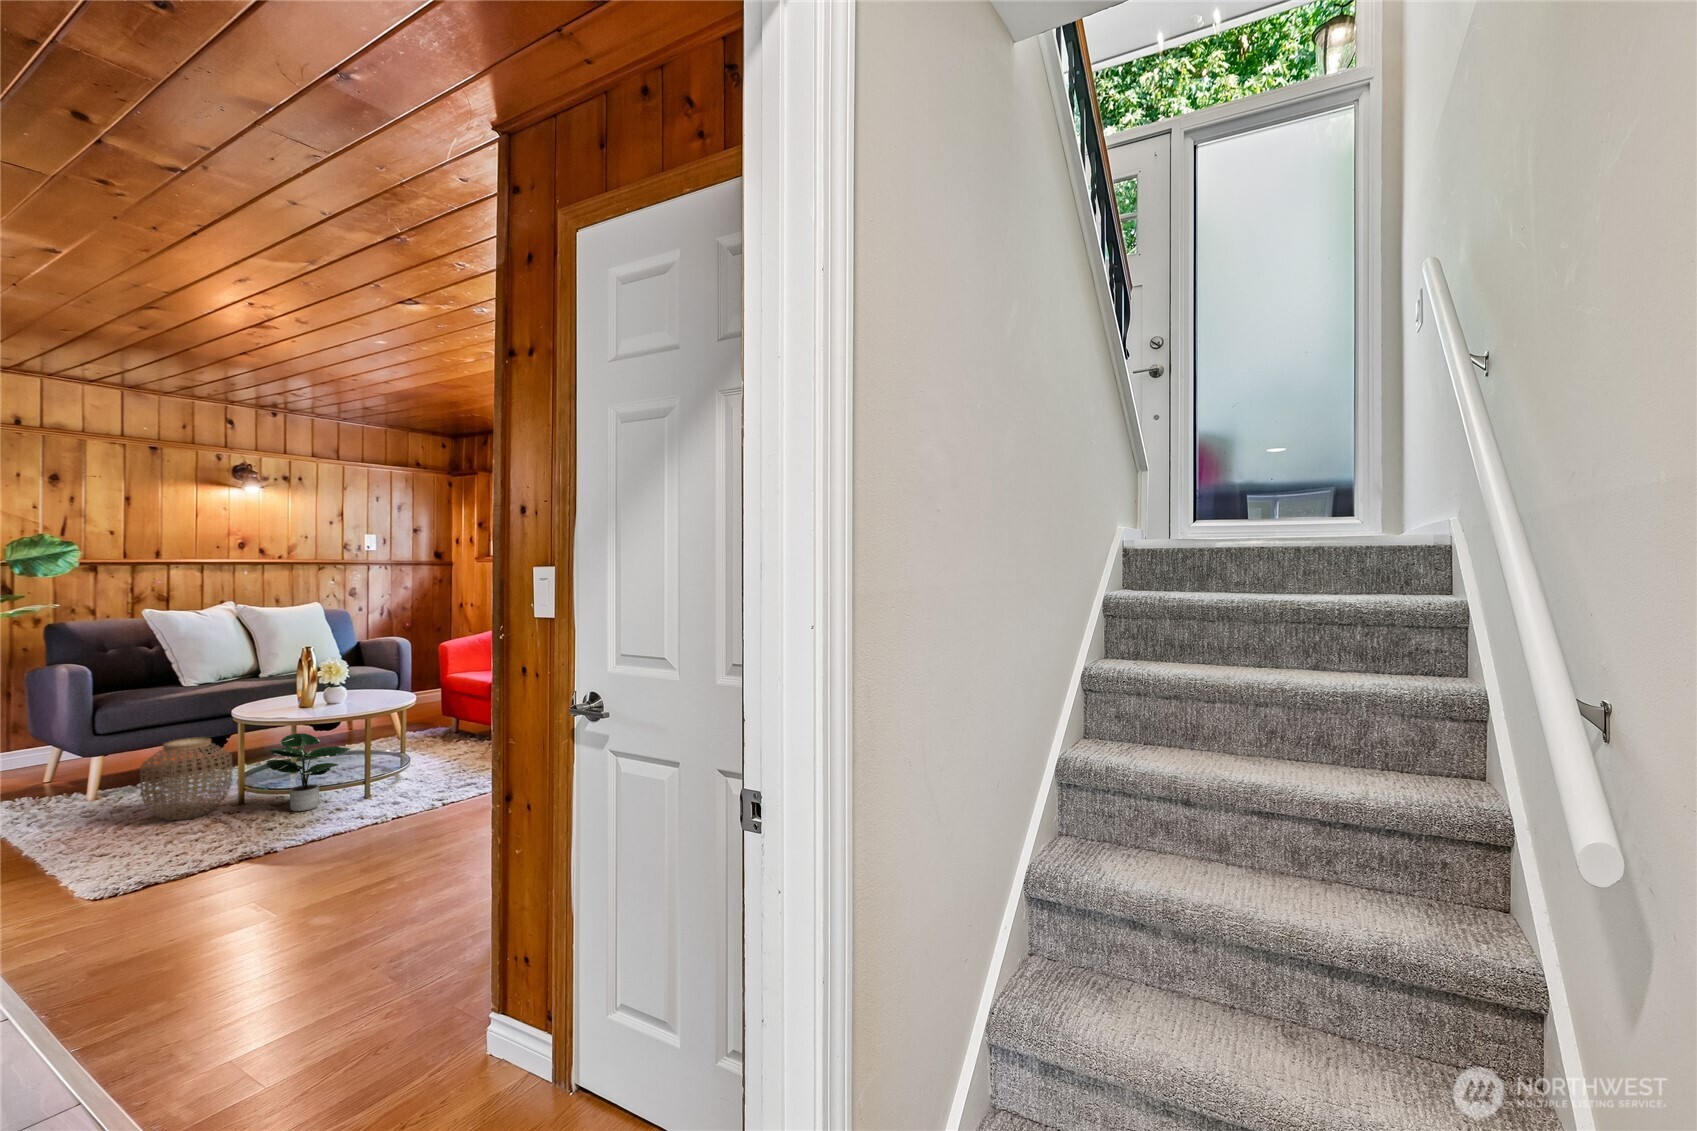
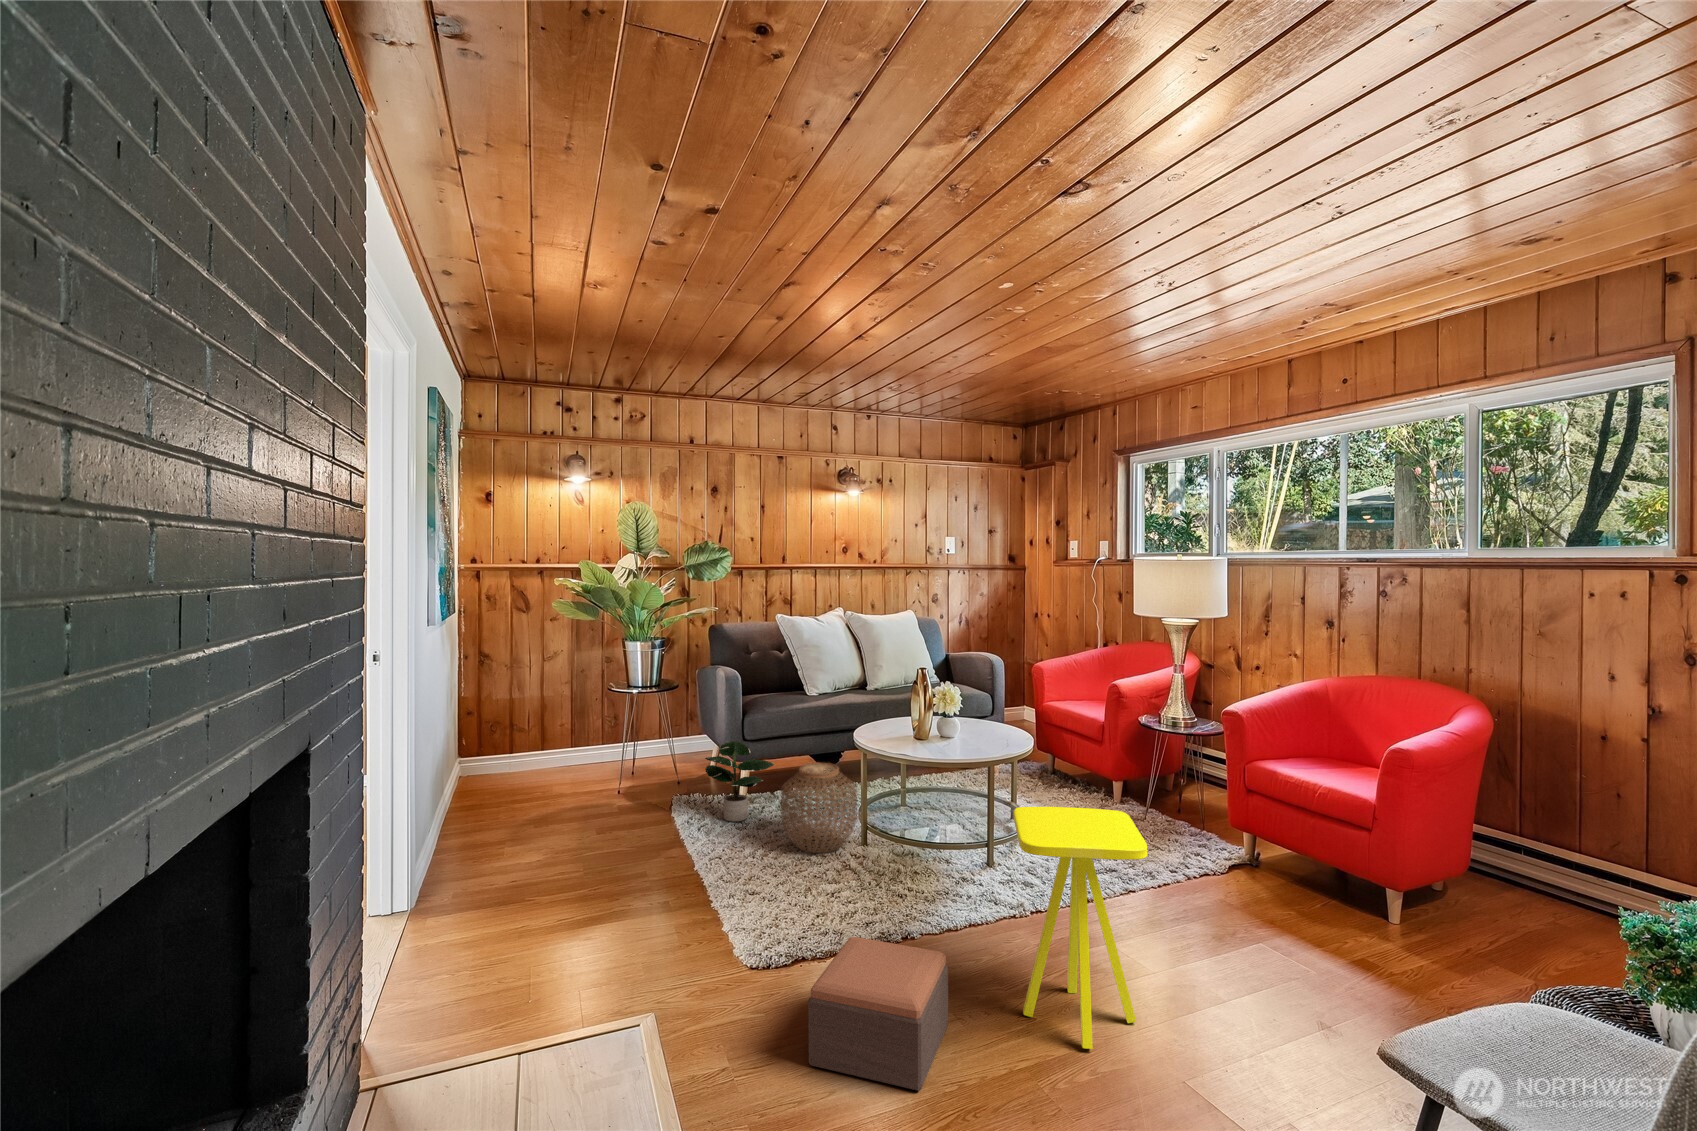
side table: none [351,720,449,879] -> present [1014,807,1147,1049]
potted plant: present [266,733,350,811] -> present [705,741,774,822]
footstool: none [148,838,291,940] -> present [808,937,948,1091]

